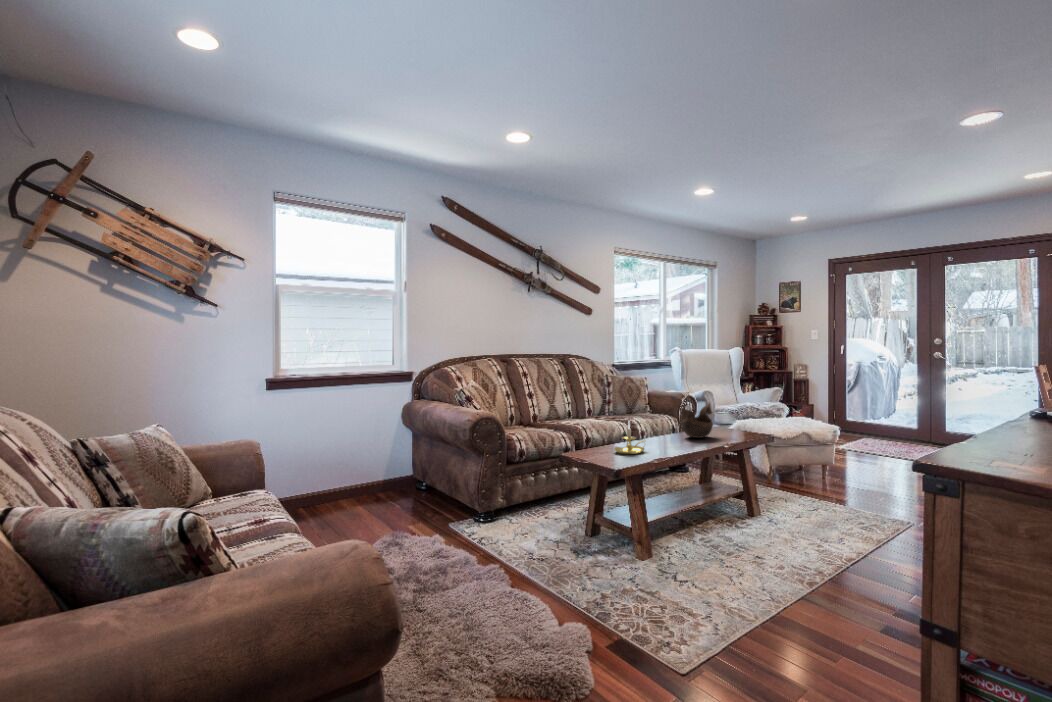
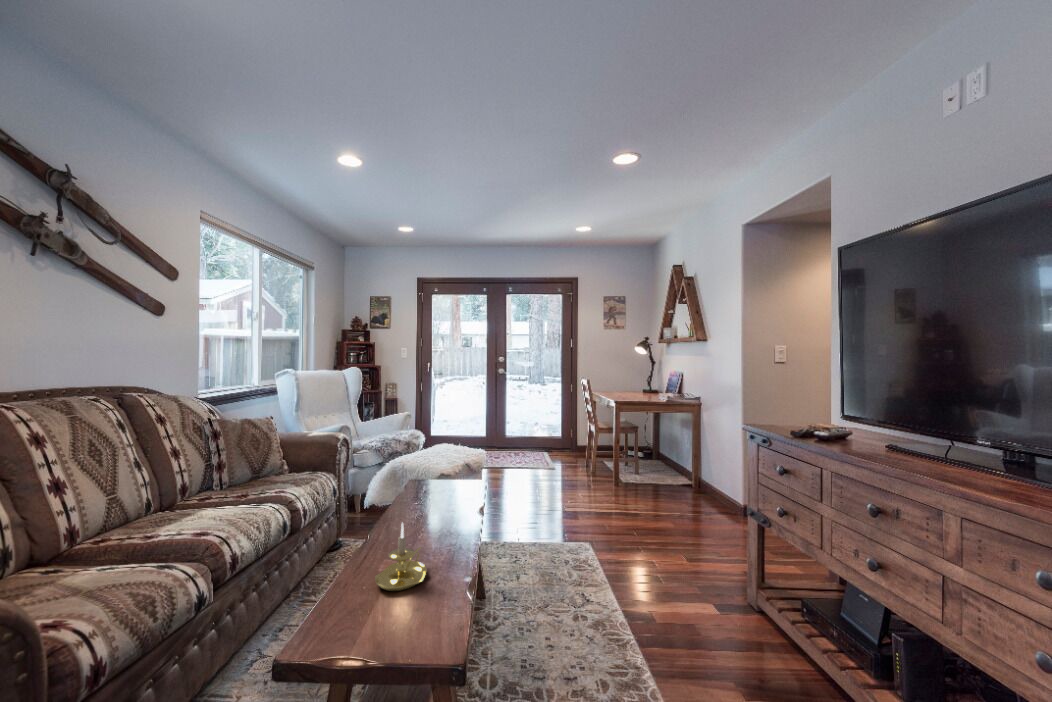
decorative bowl: present [681,404,713,438] -> none [412,456,457,512]

